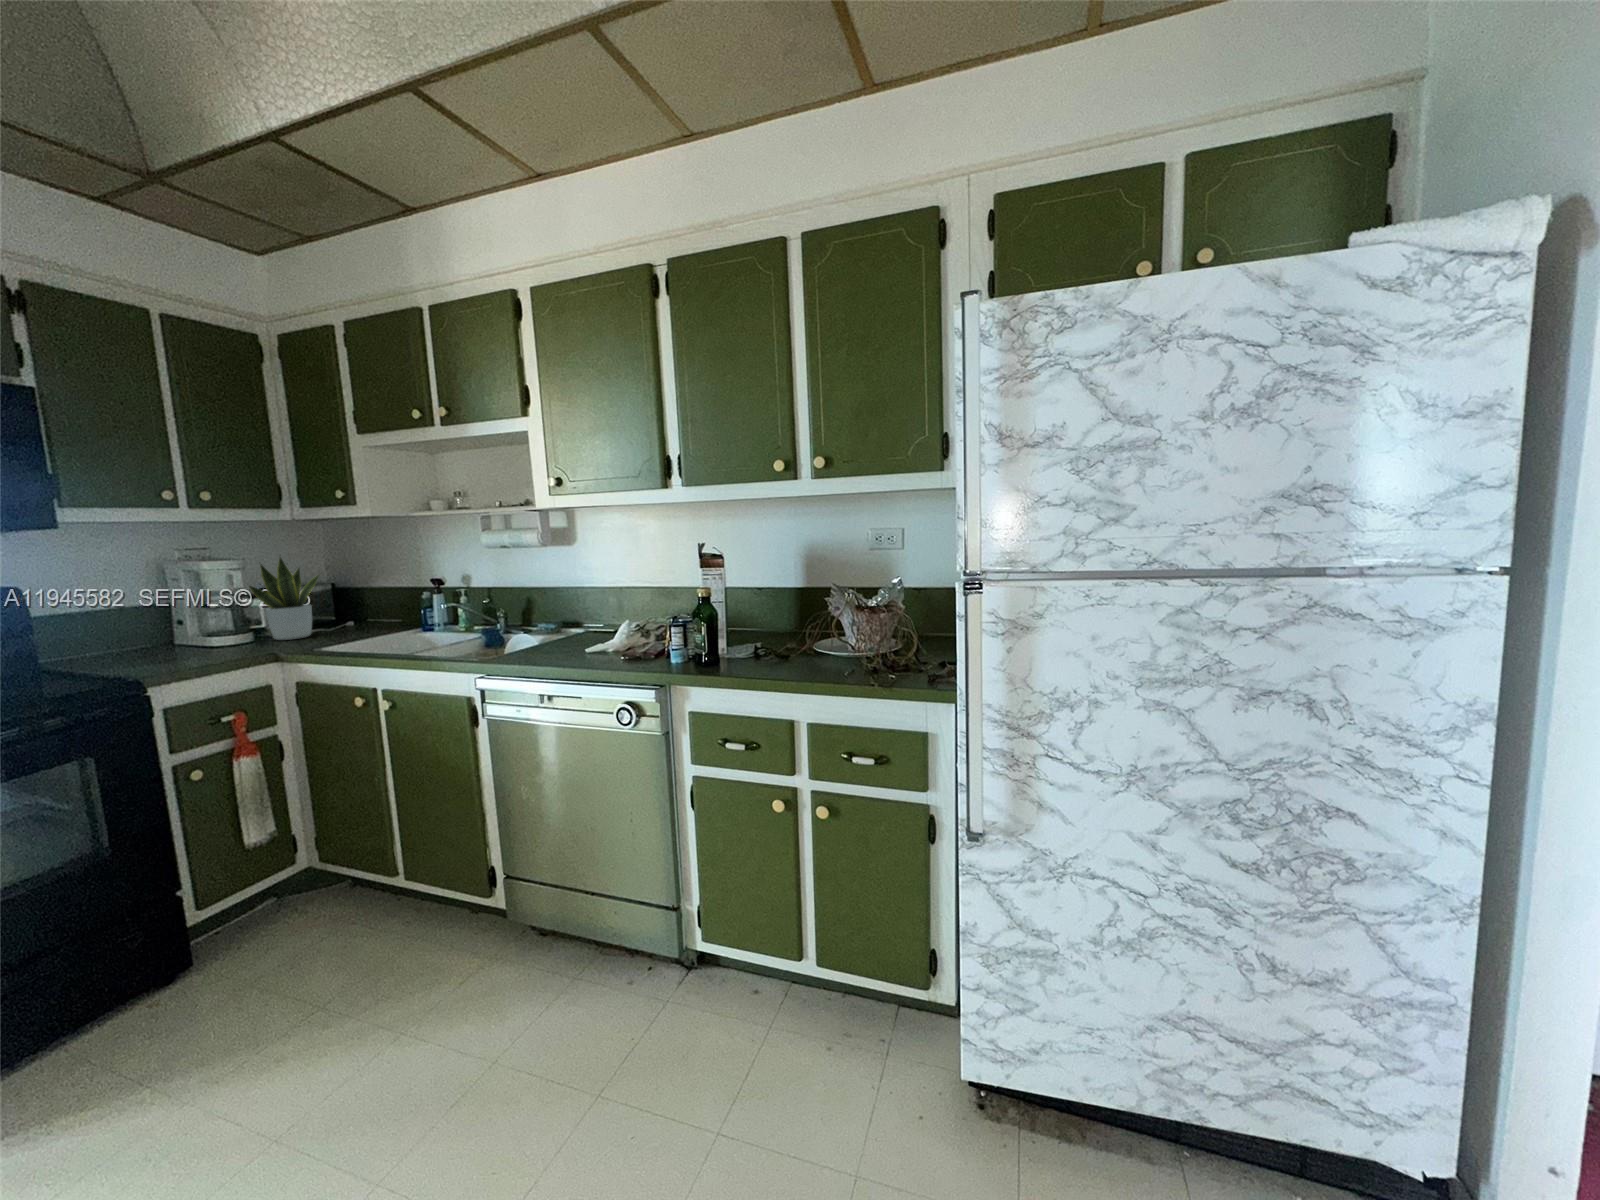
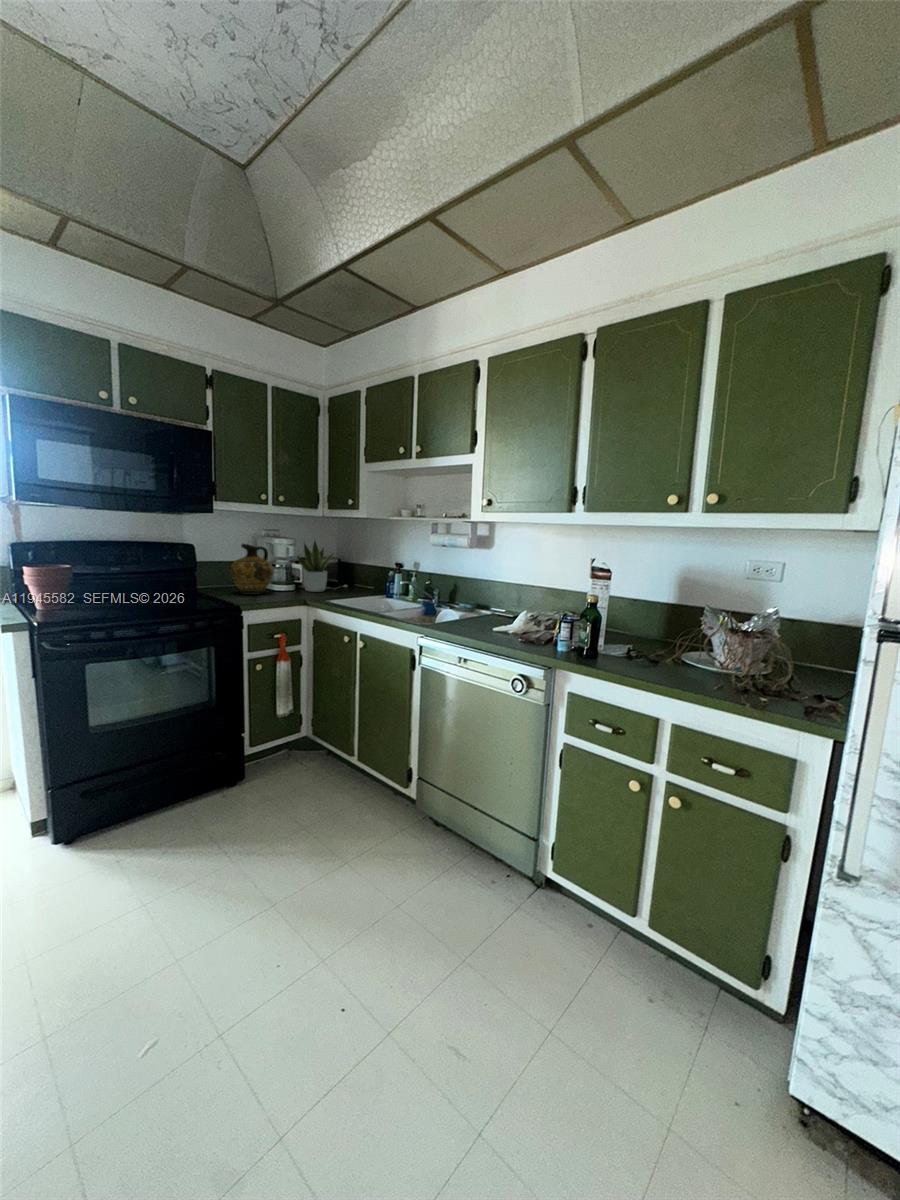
ceramic jug: none [111,575,204,660] -> present [230,544,273,594]

